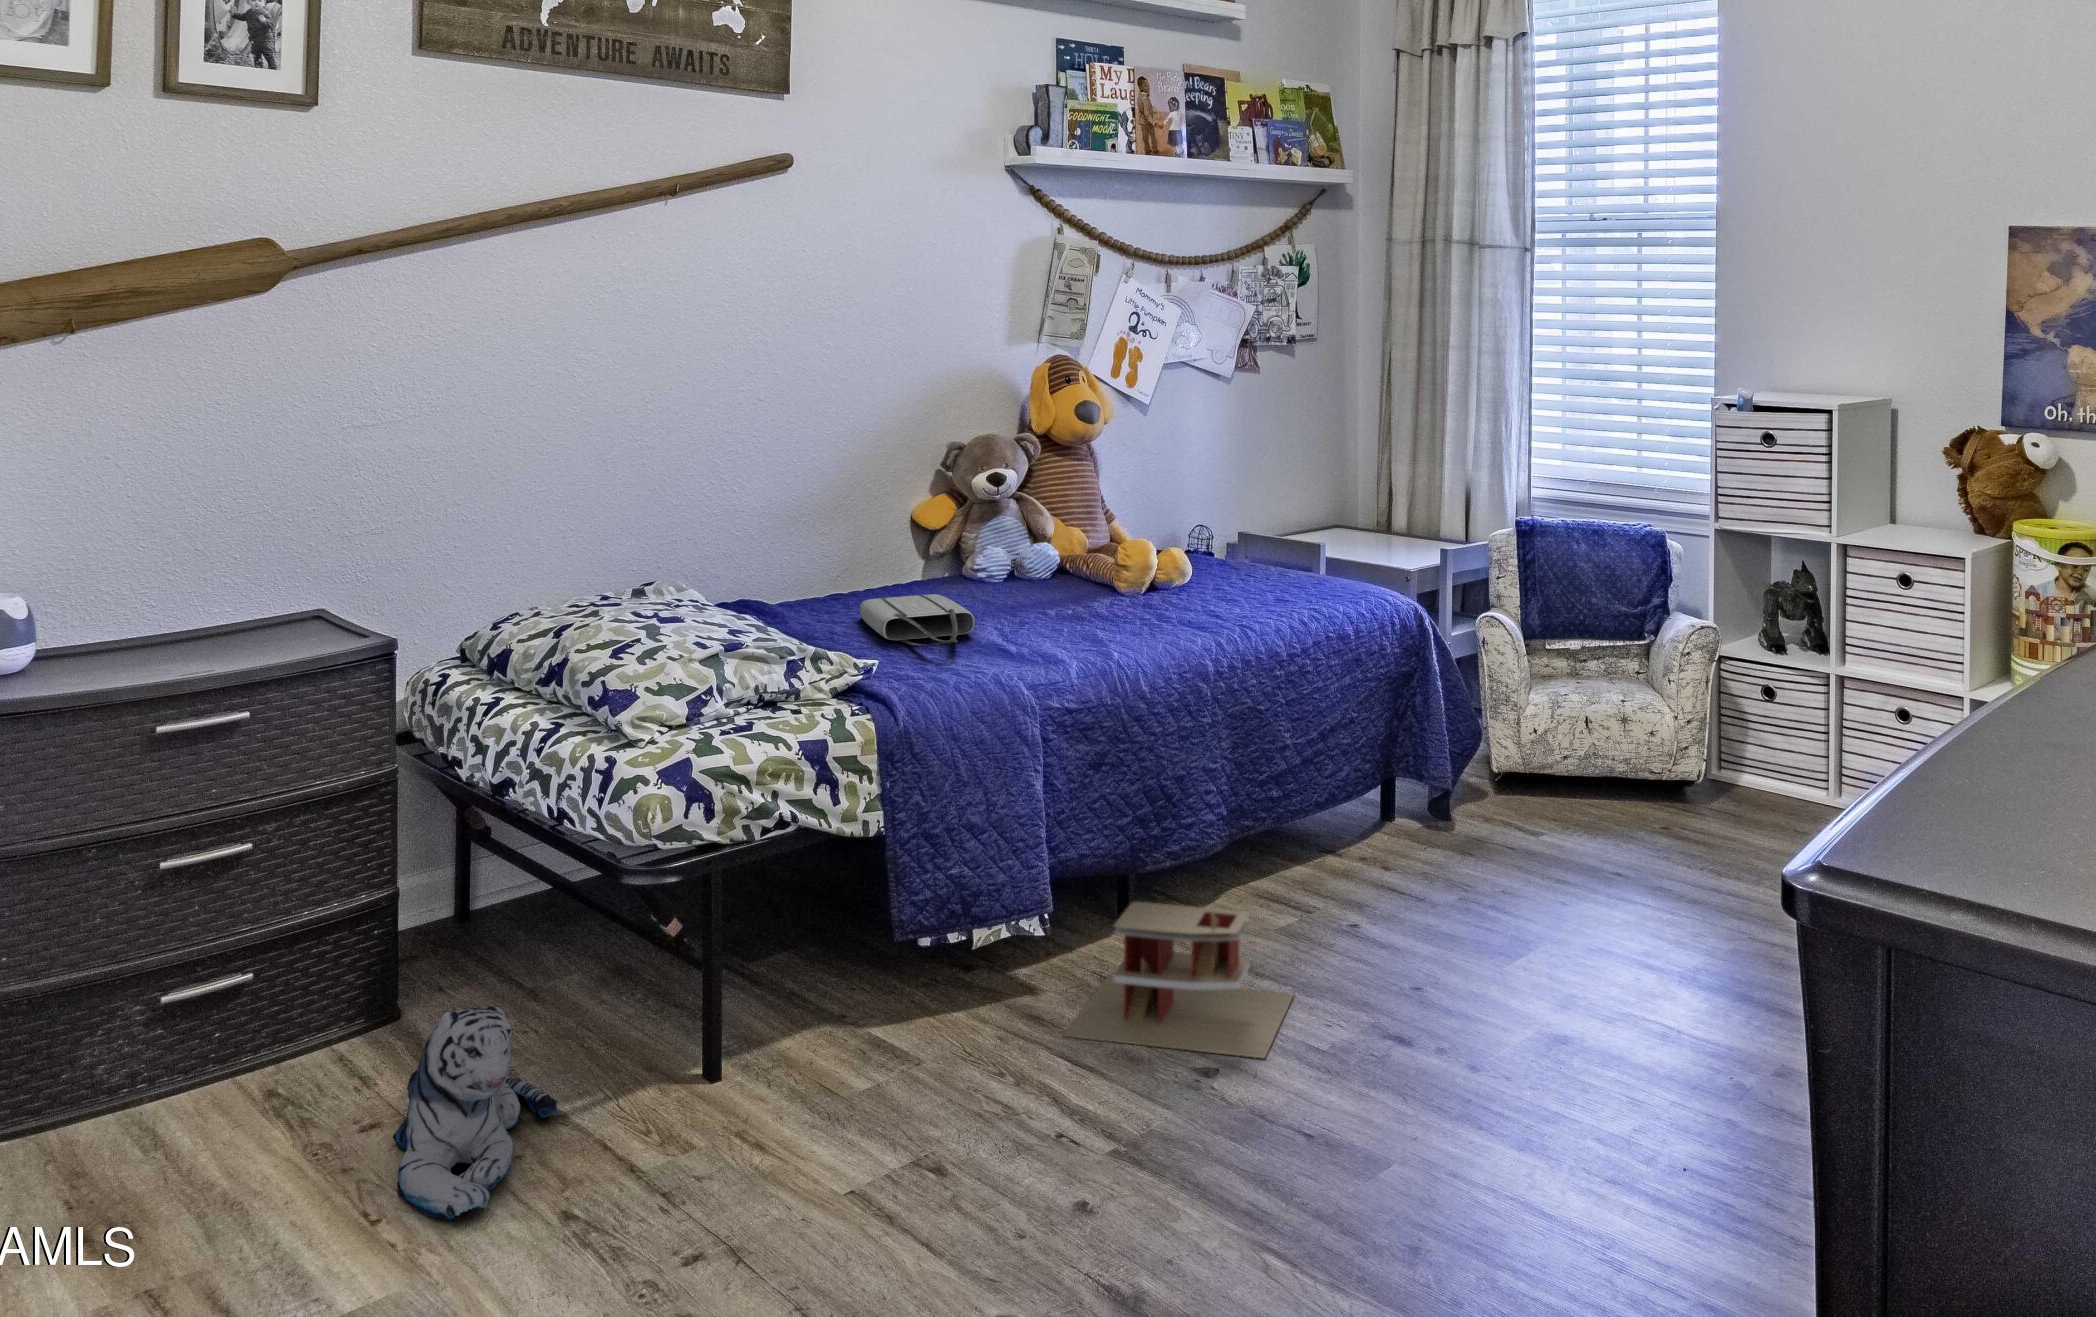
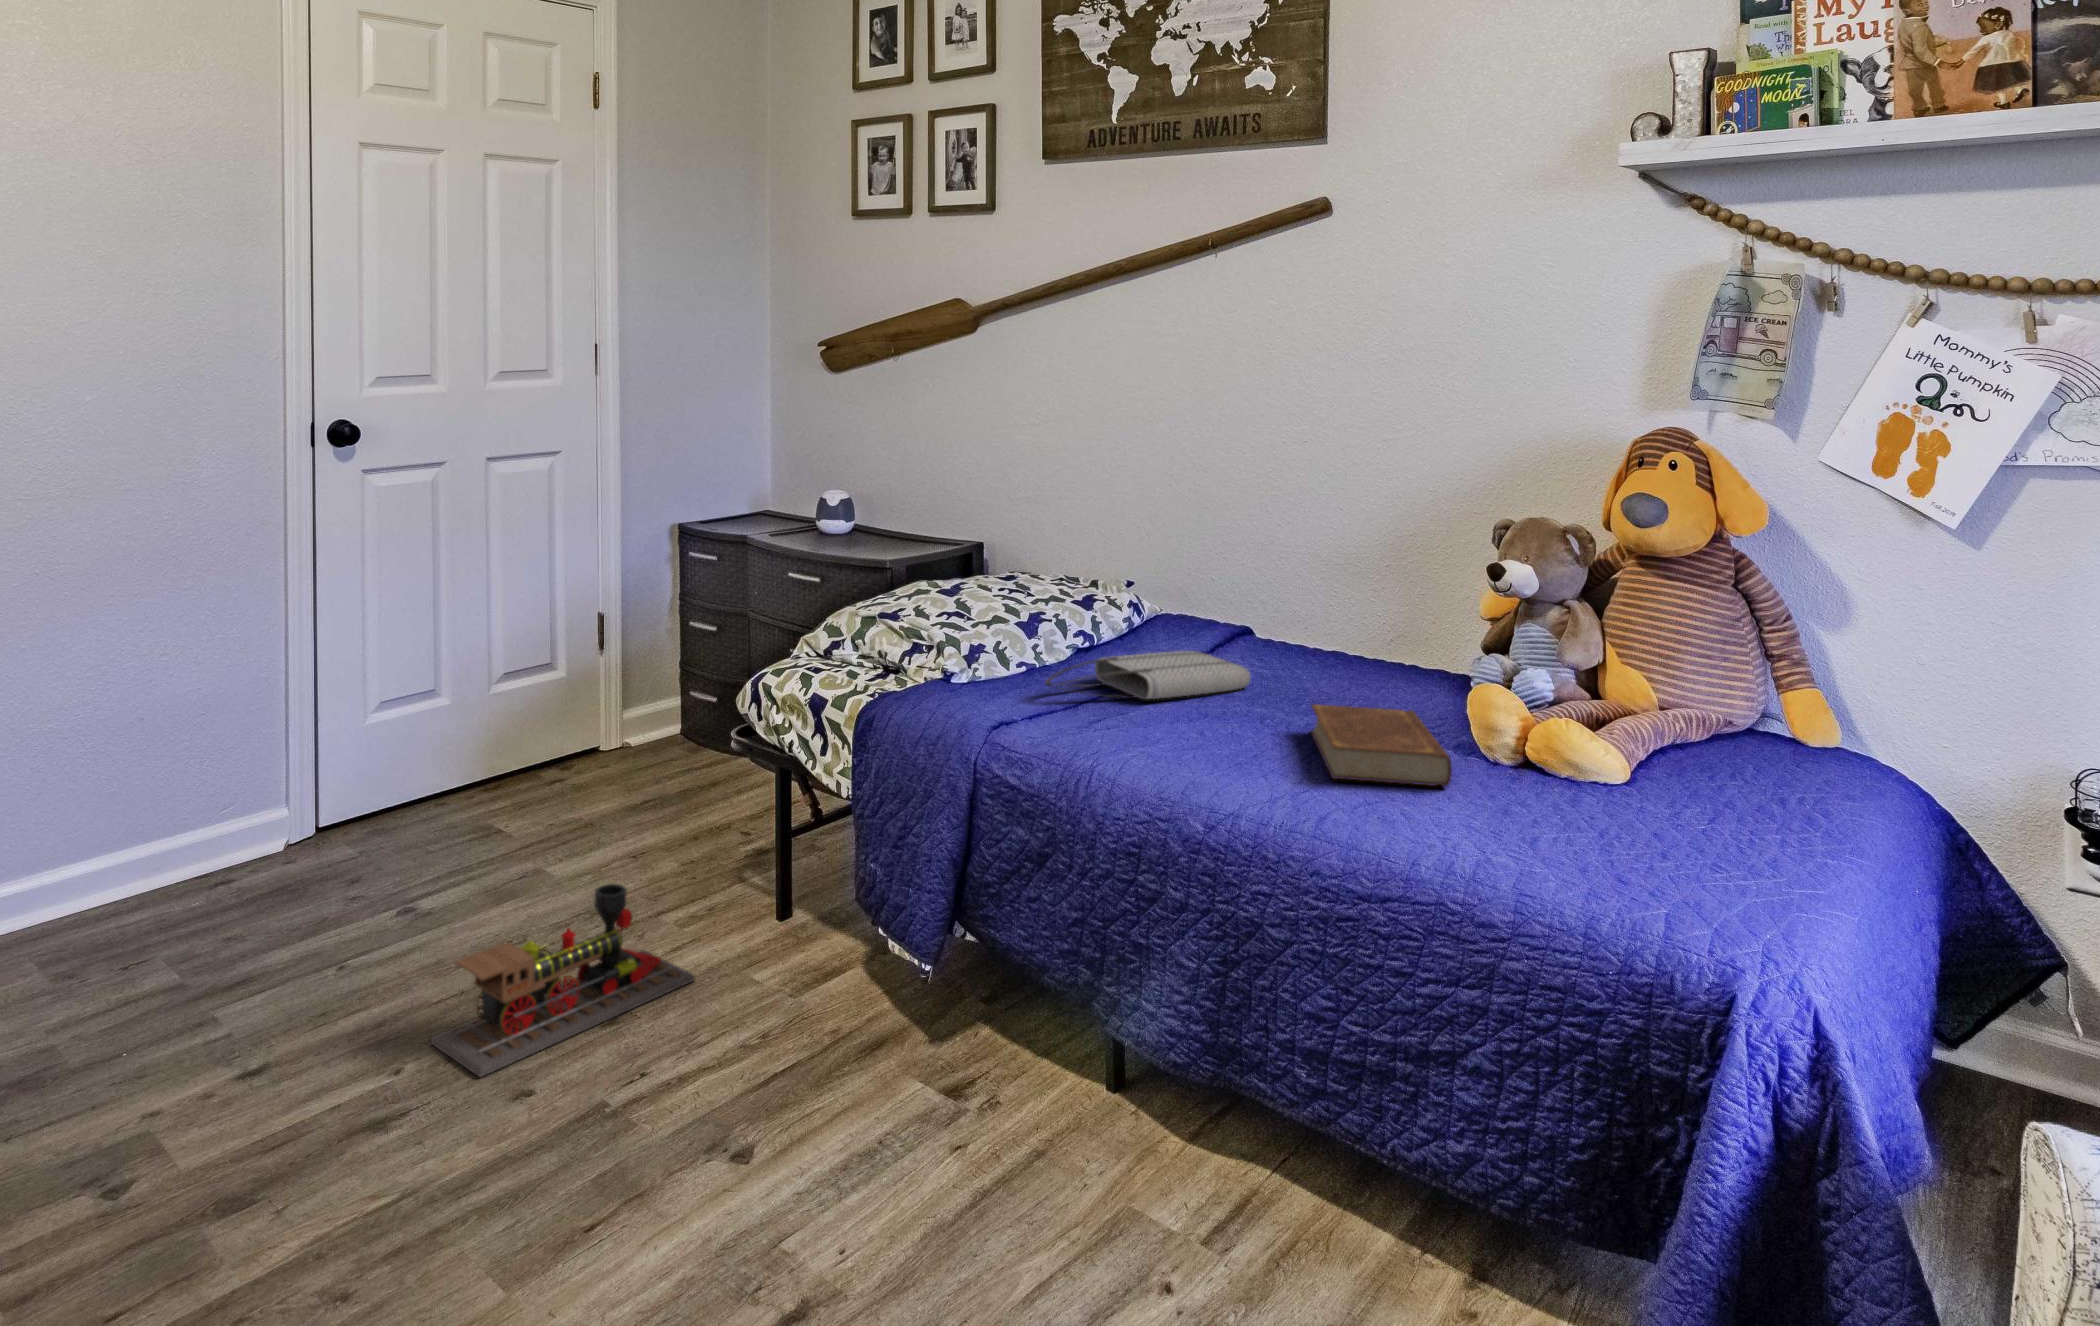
book: none [1060,575,1197,615] -> present [1311,704,1452,787]
toy house: present [1064,902,1293,1058] -> none [734,987,957,1223]
plush toy: present [392,1006,558,1221] -> none [575,764,759,875]
toy train: none [789,1016,1076,1259] -> present [431,884,695,1077]

